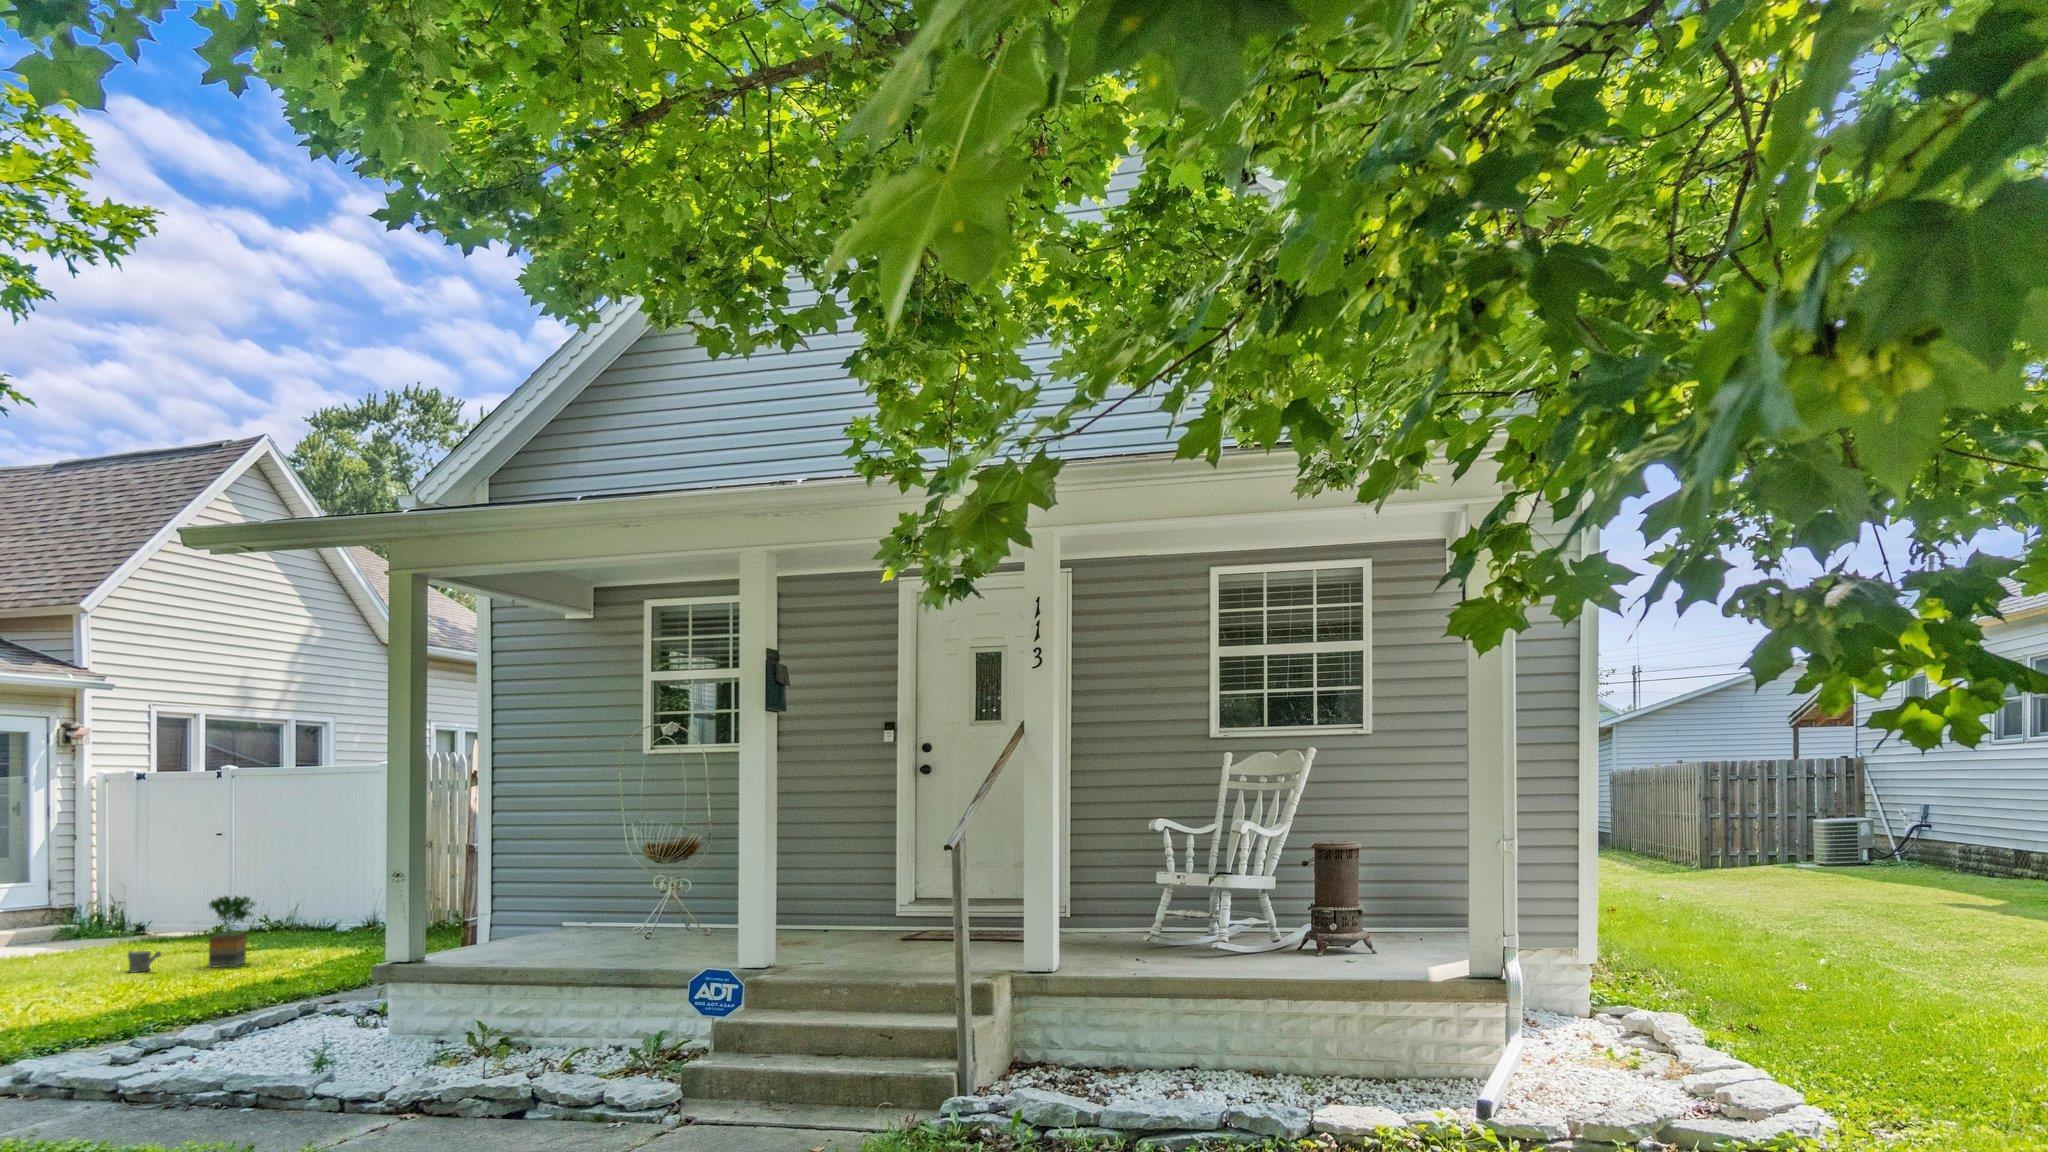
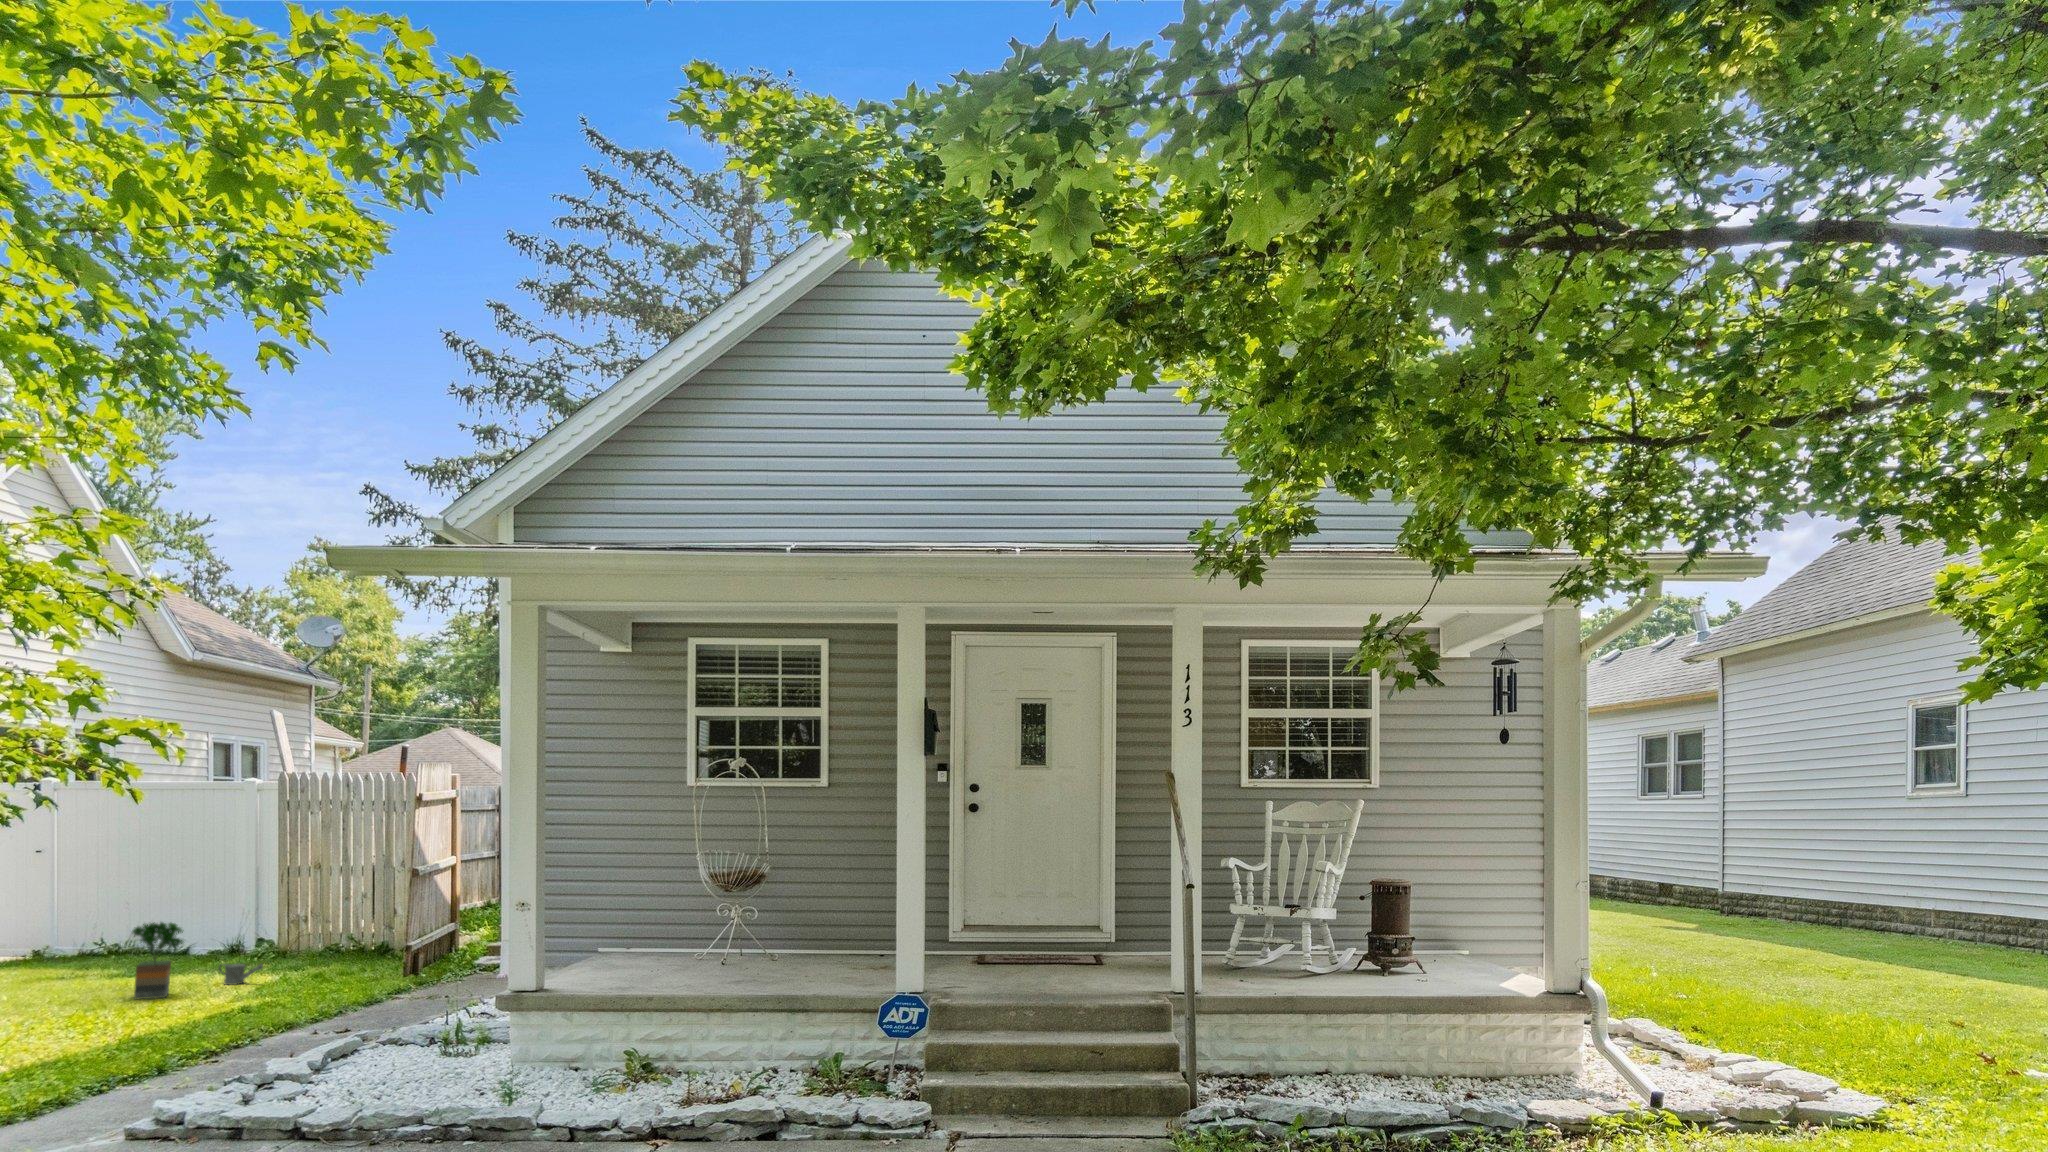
watering can: present [128,951,161,973] -> present [219,964,263,985]

